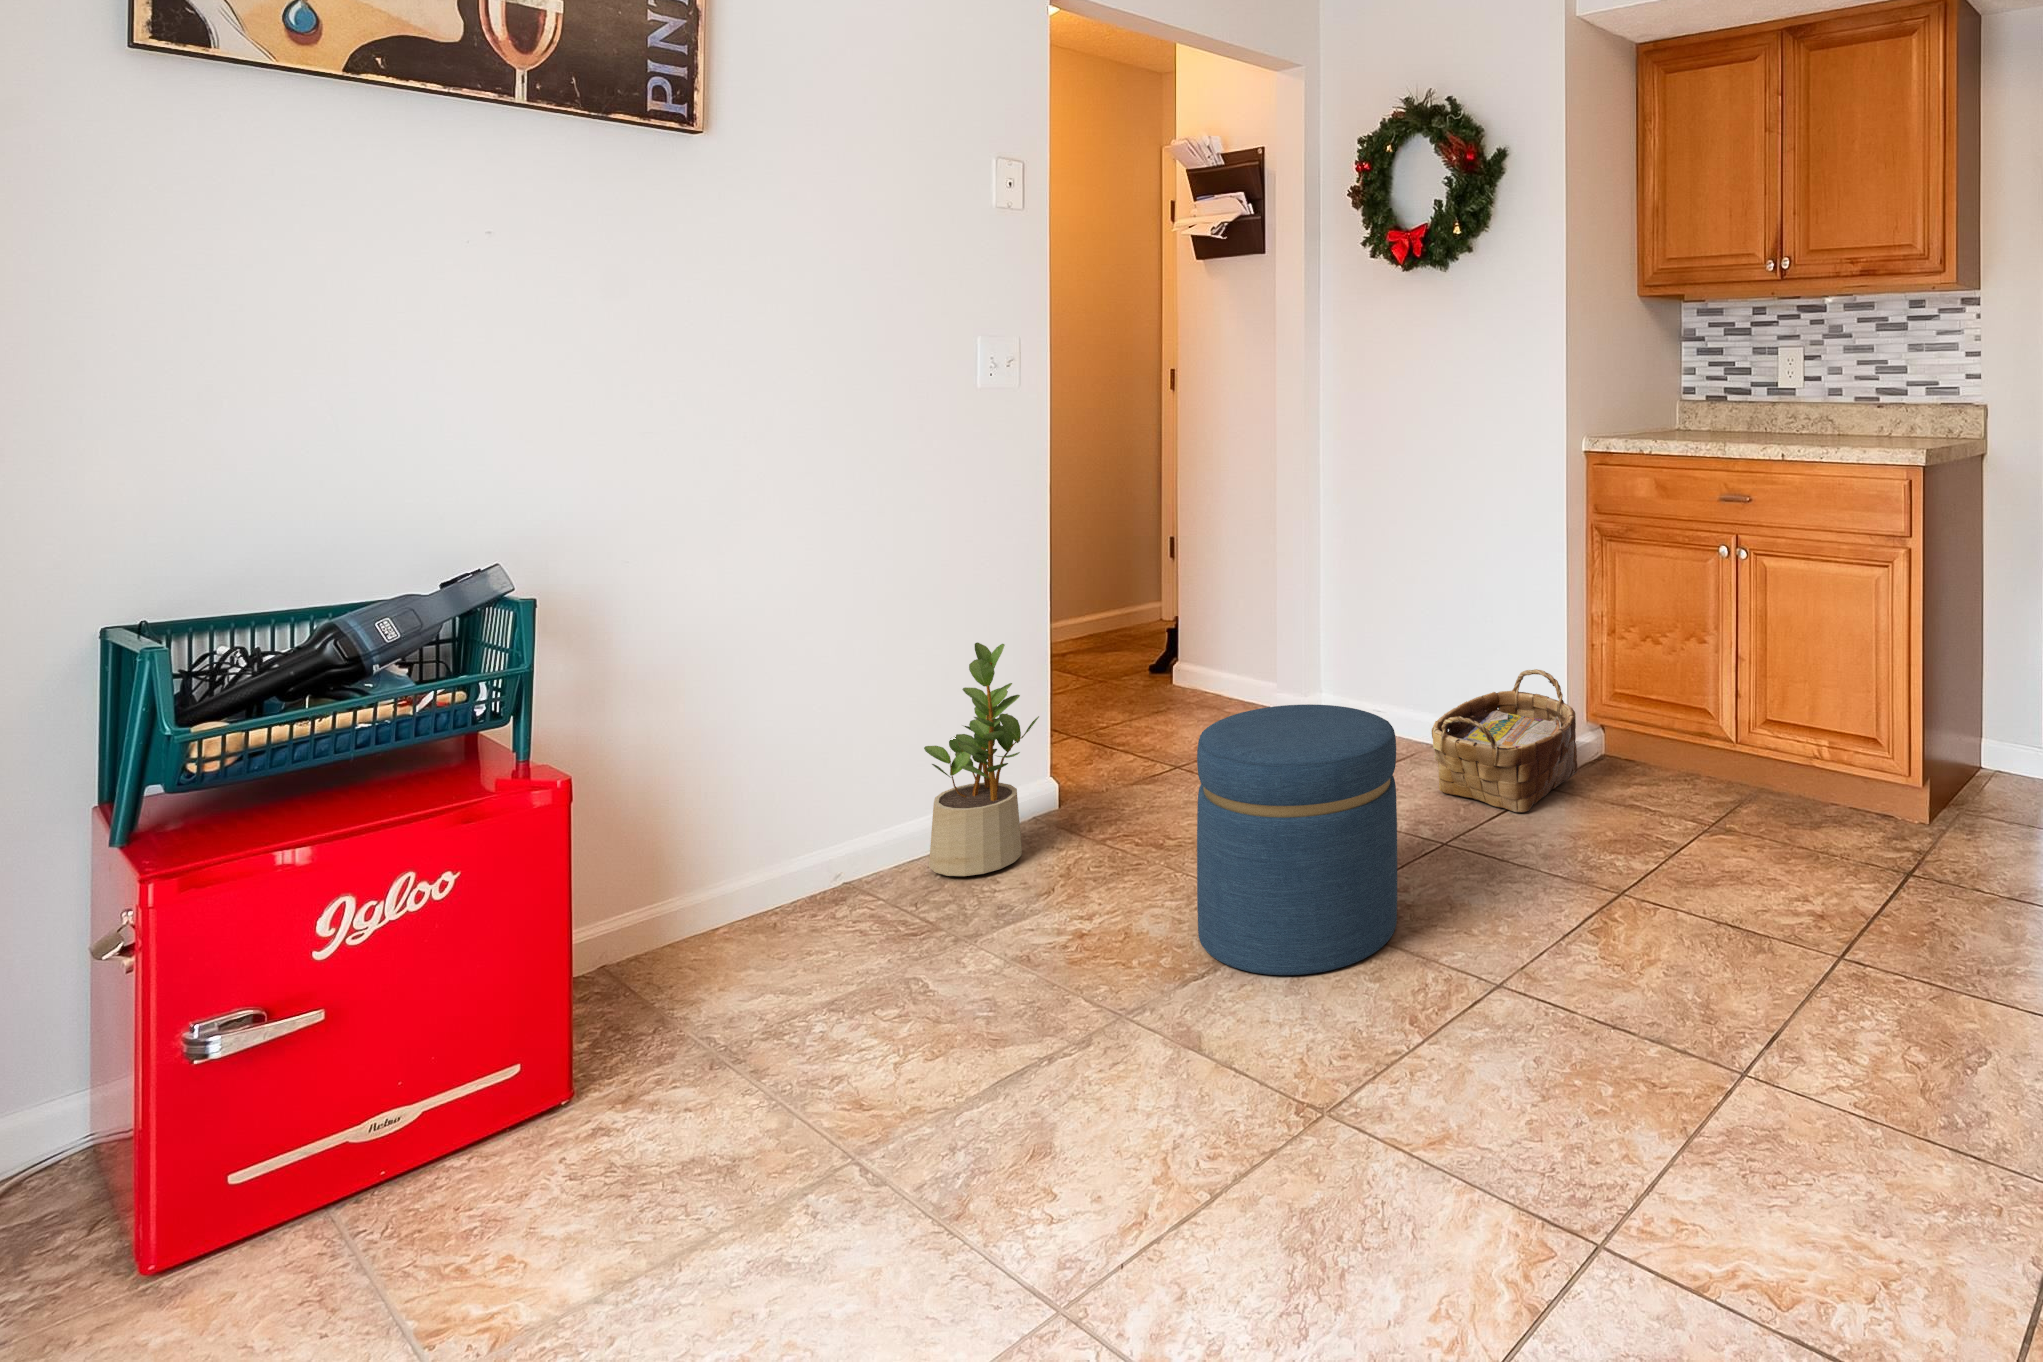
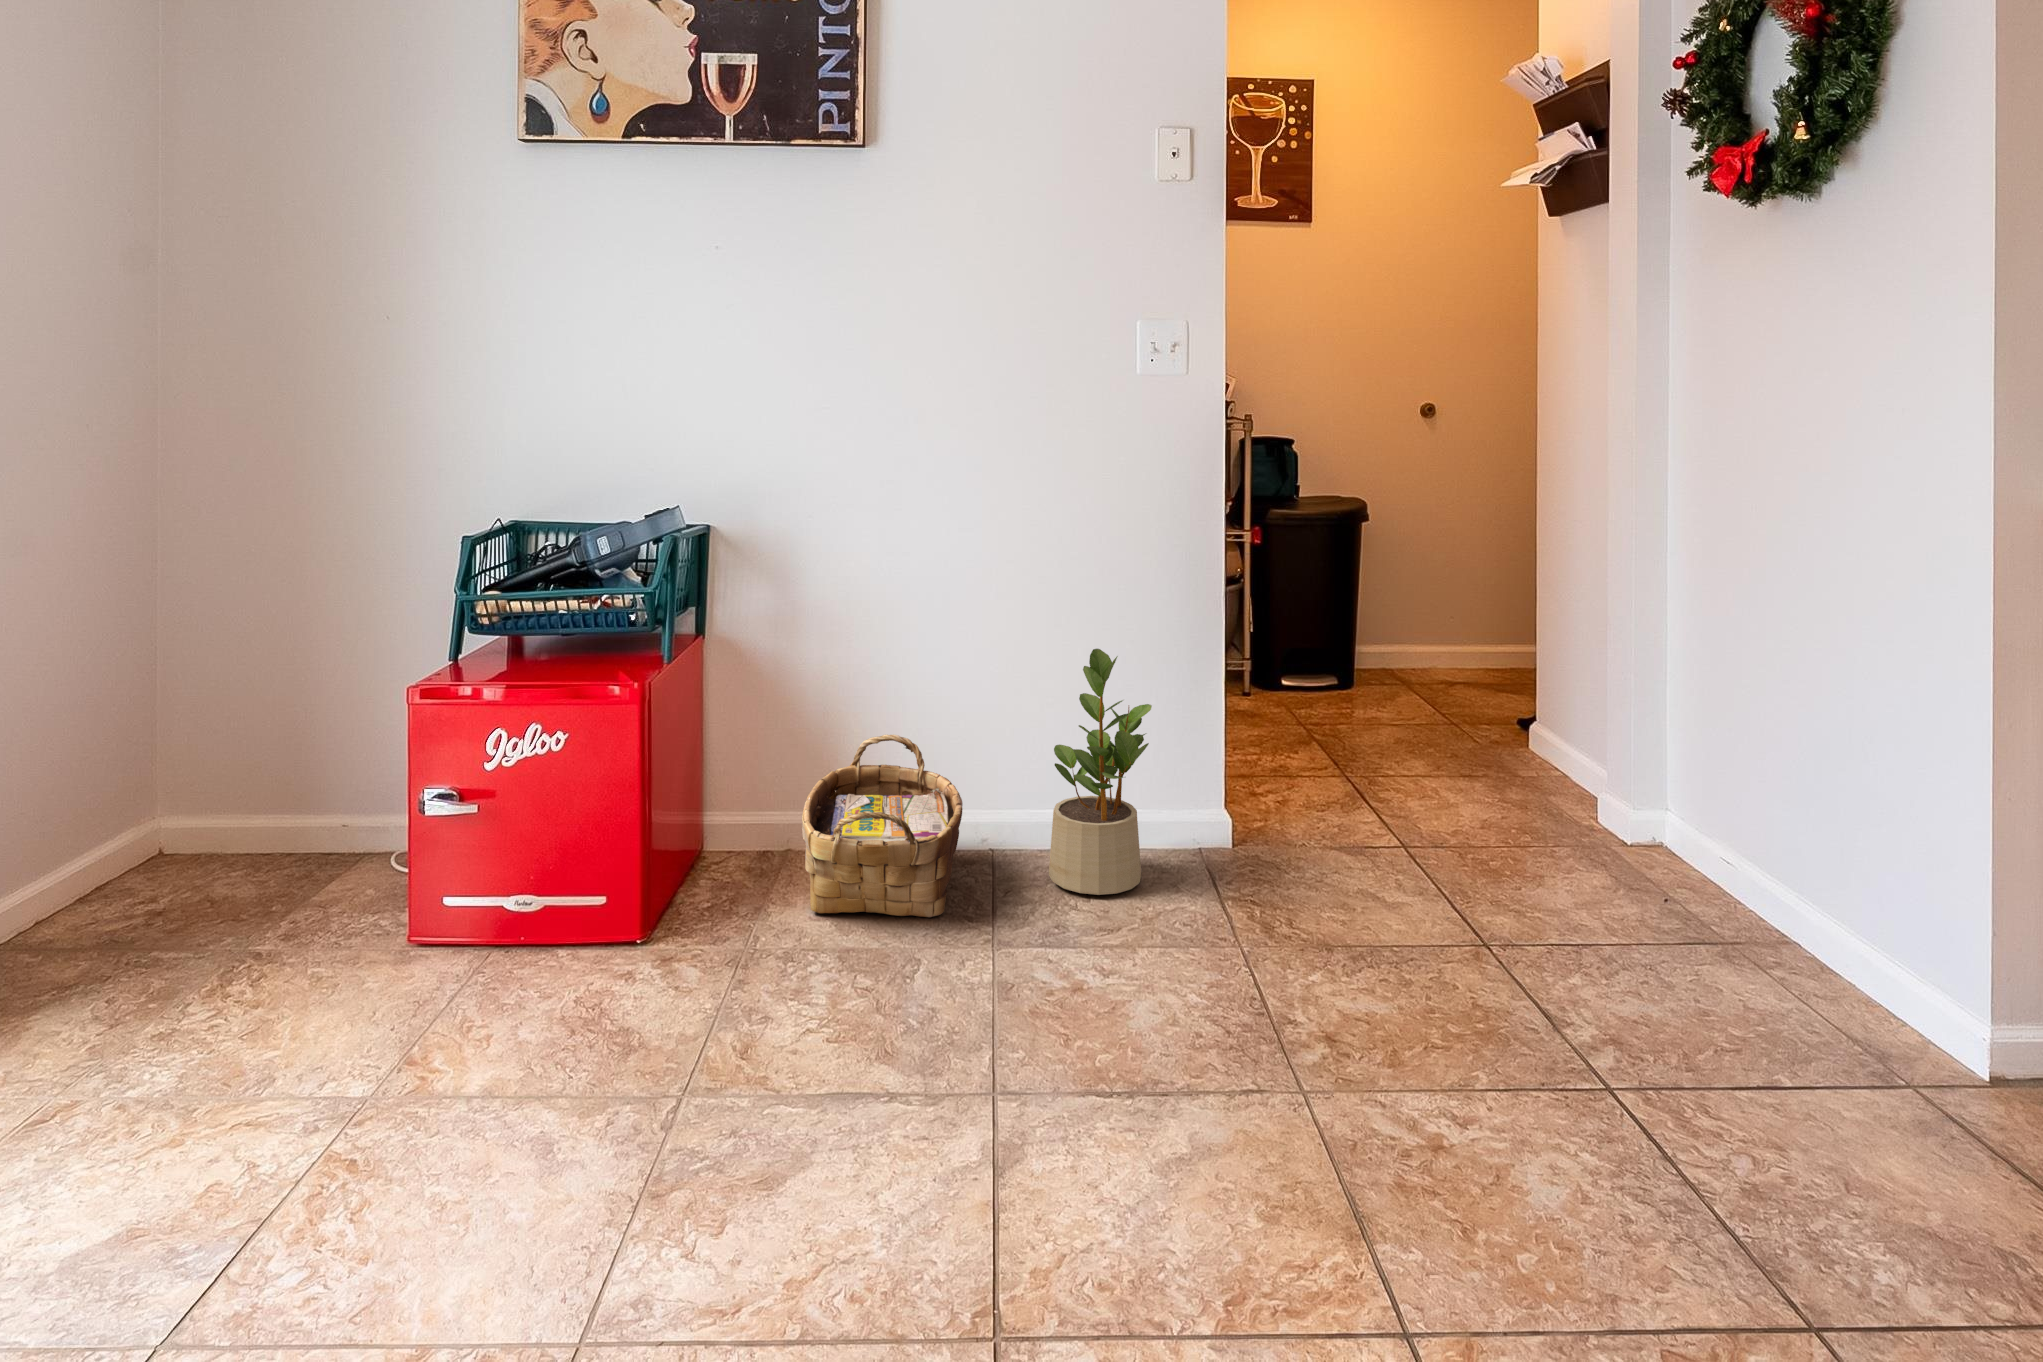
woven basket: present [1432,669,1578,812] -> present [802,735,963,918]
ottoman: present [1197,704,1397,975] -> none [1143,798,1412,1179]

